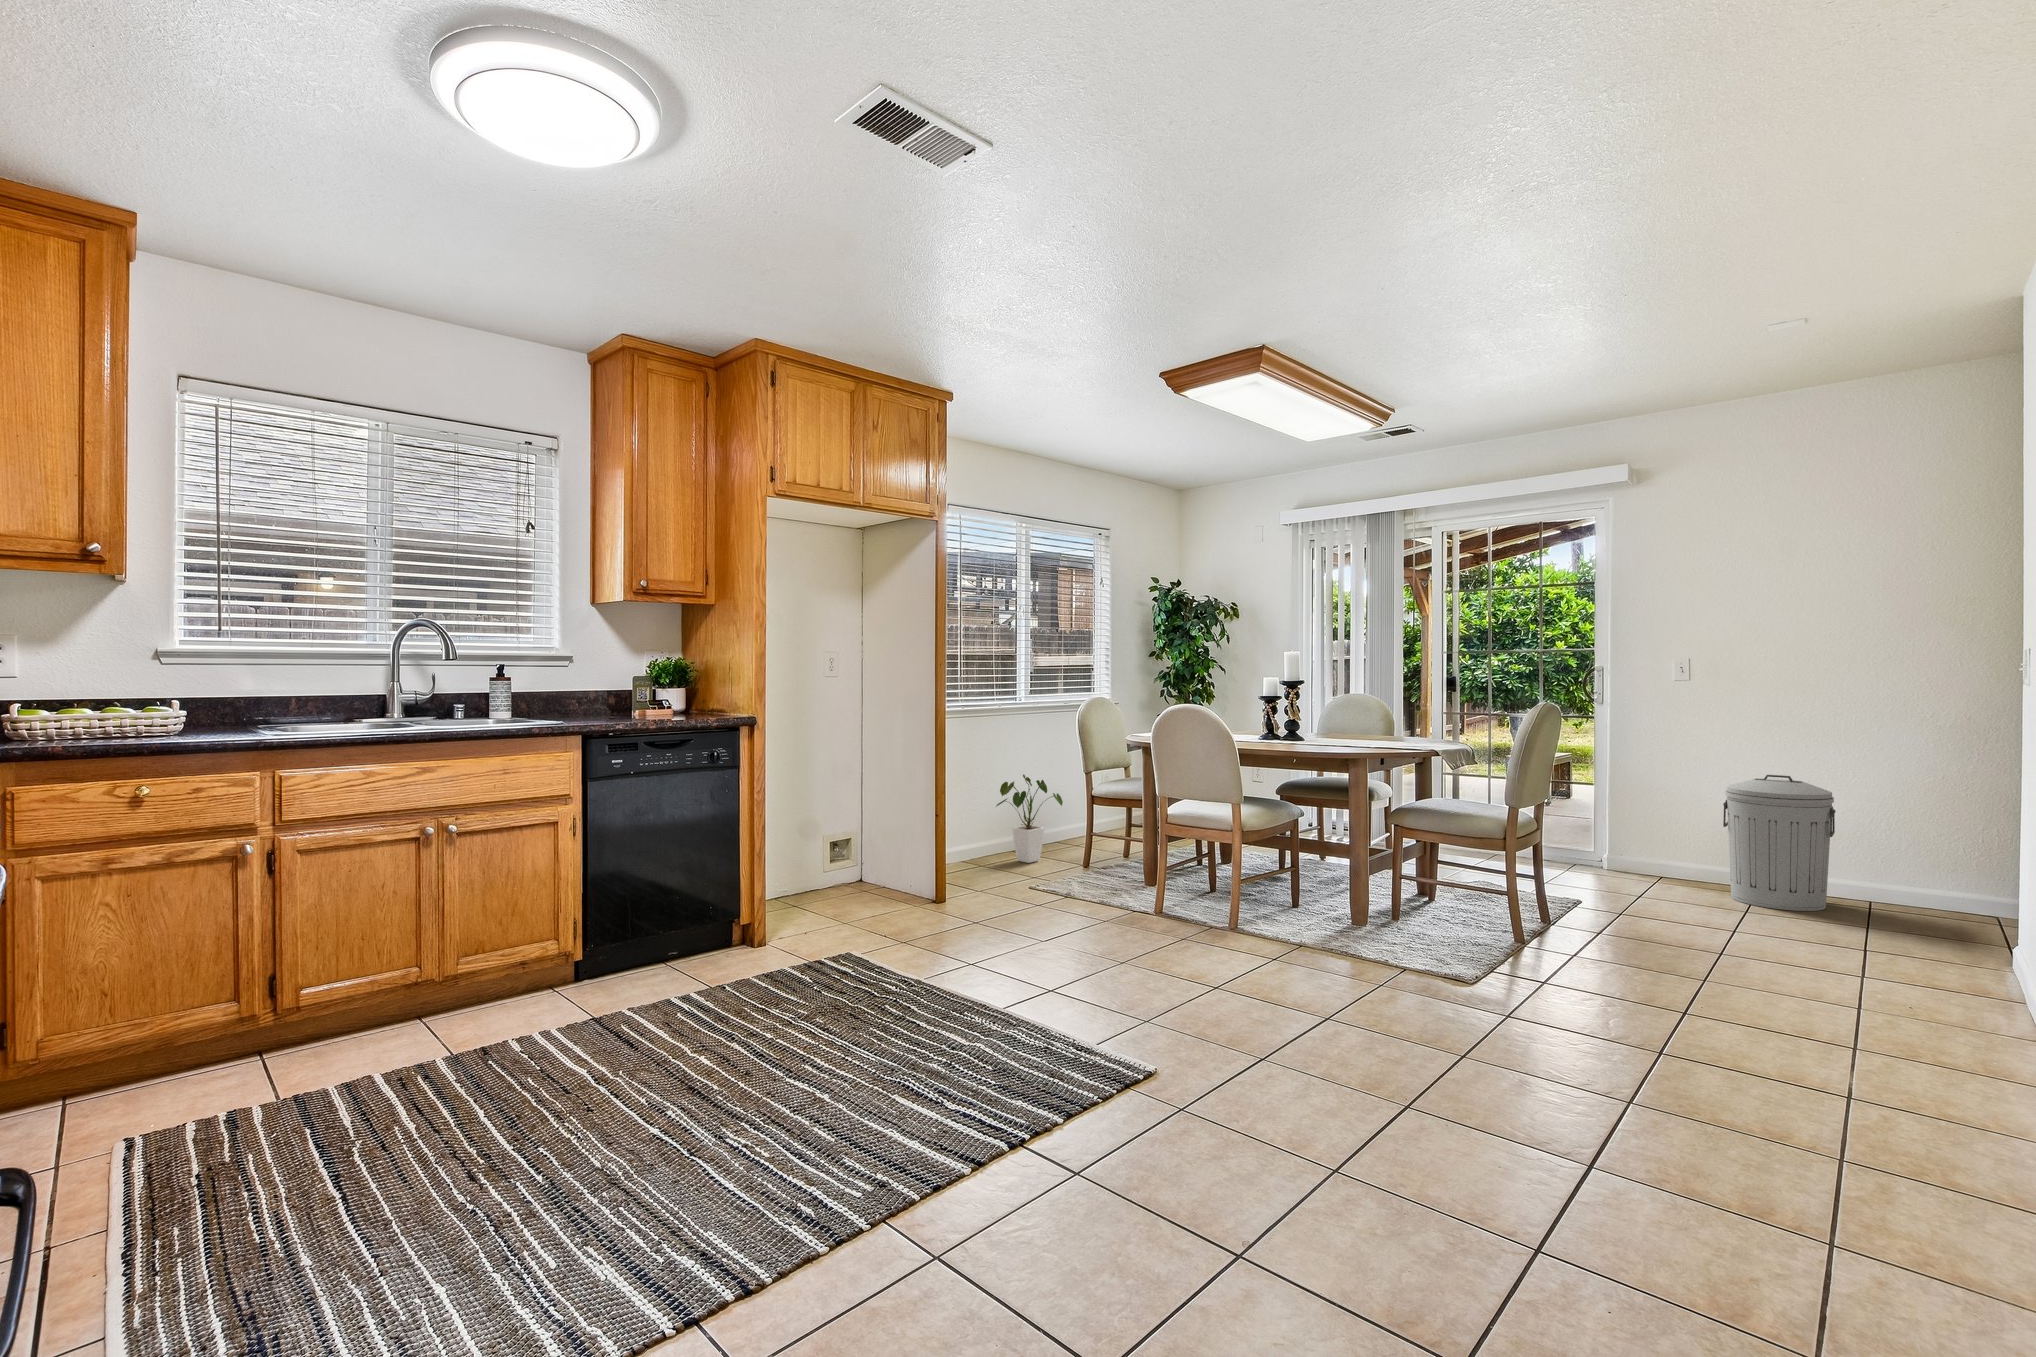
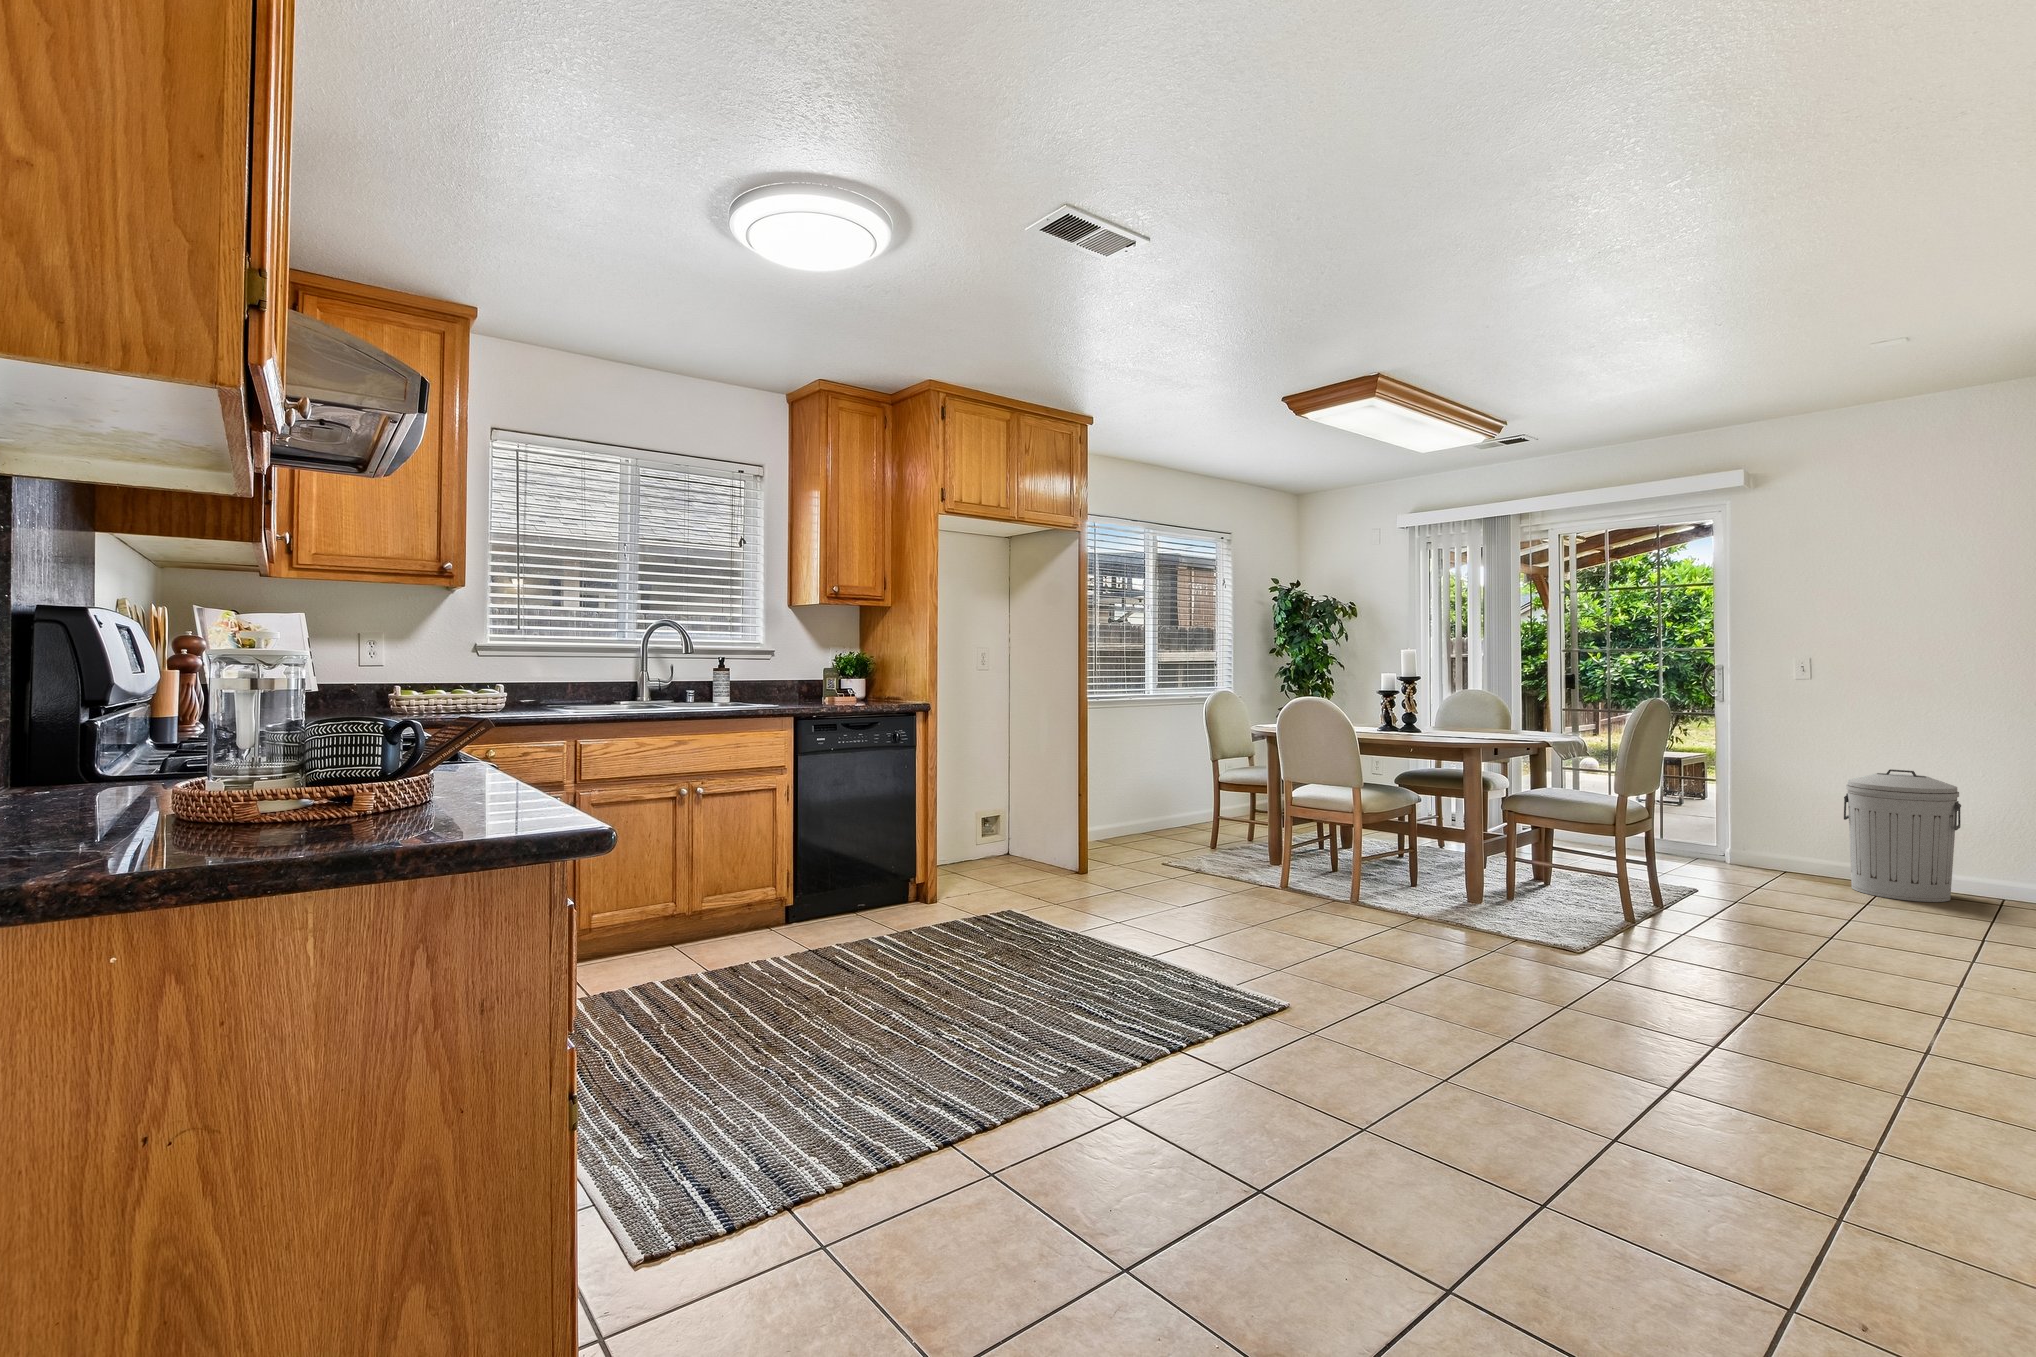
house plant: present [997,775,1063,863] -> none [1127,762,1190,842]

